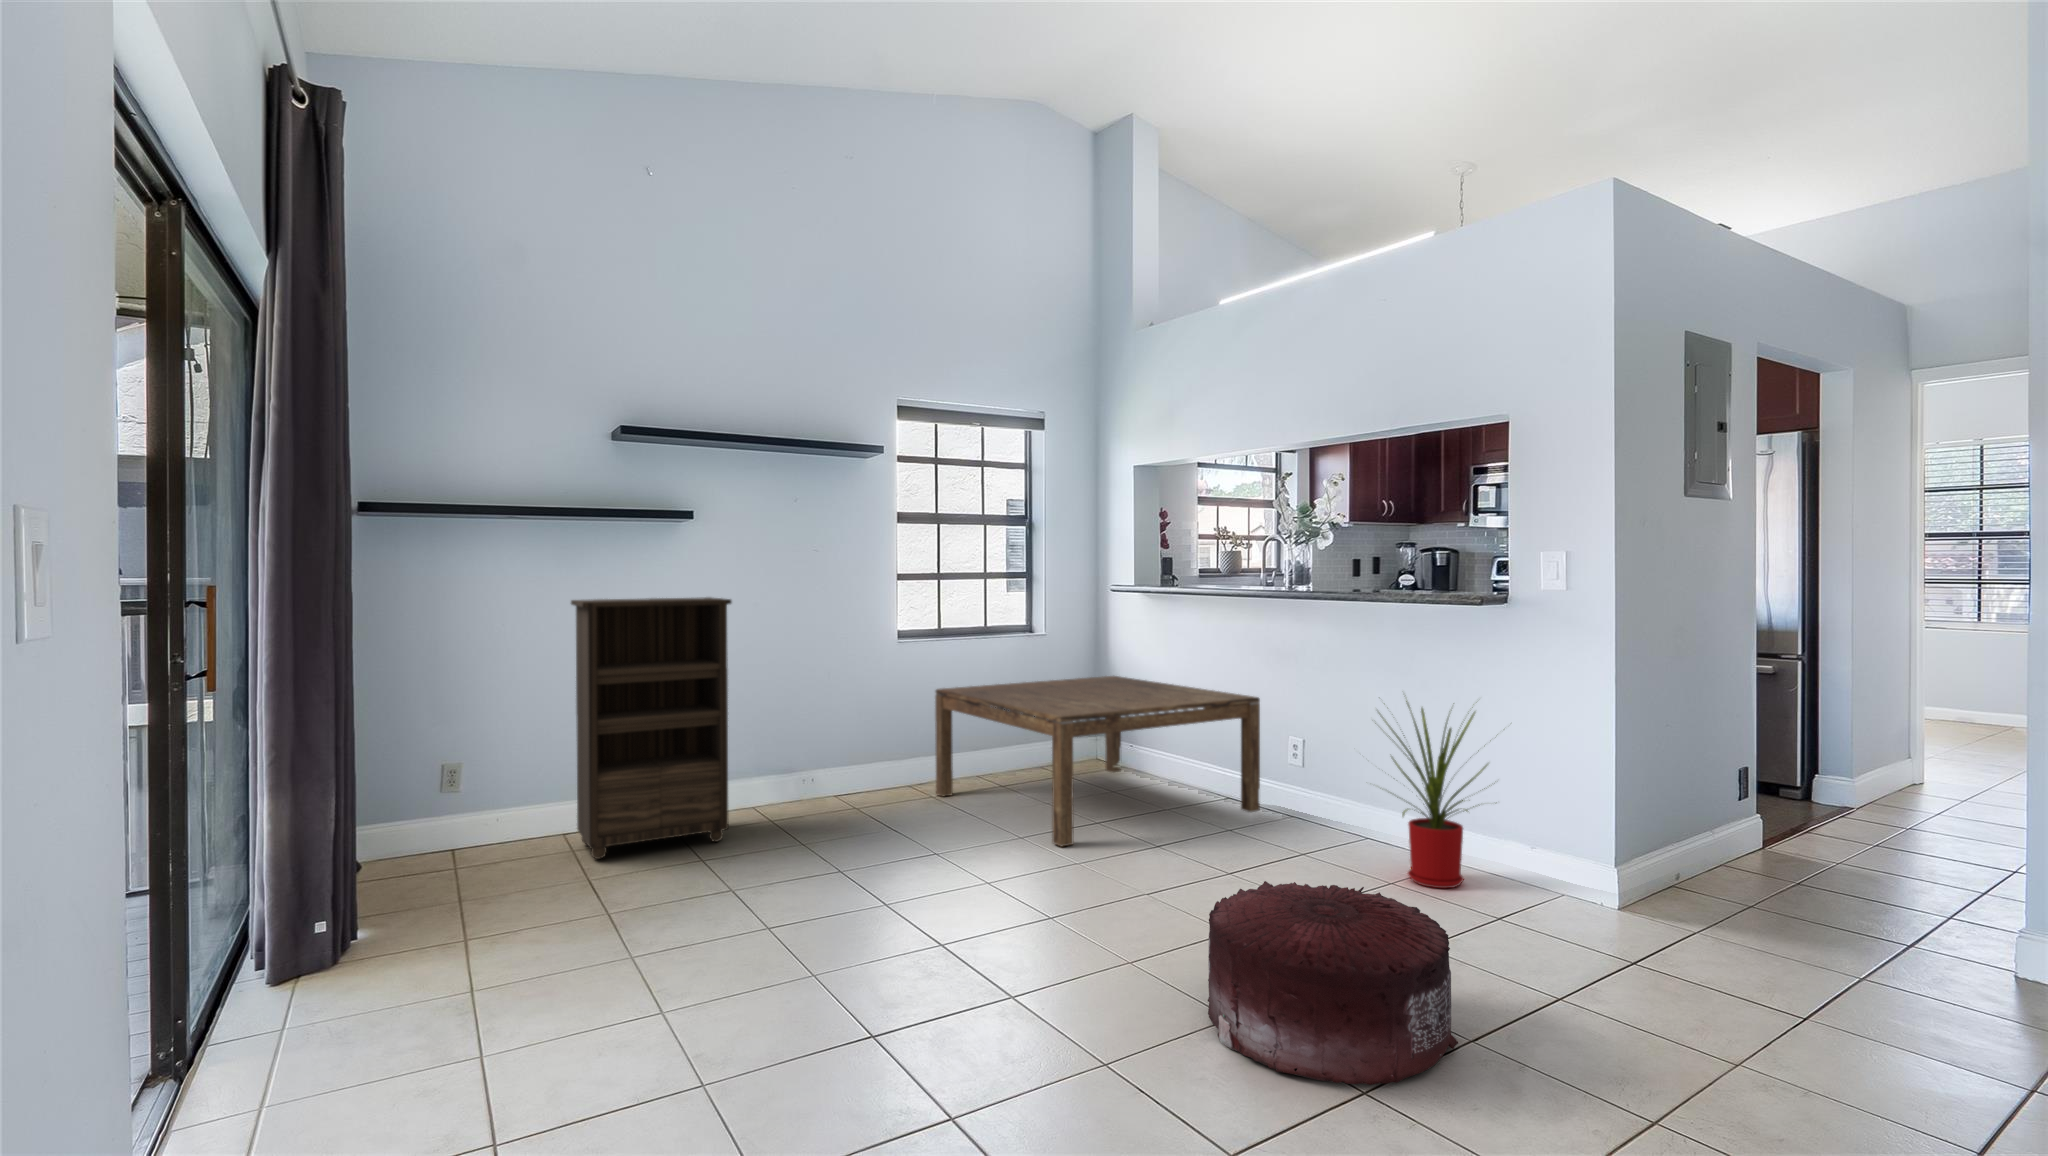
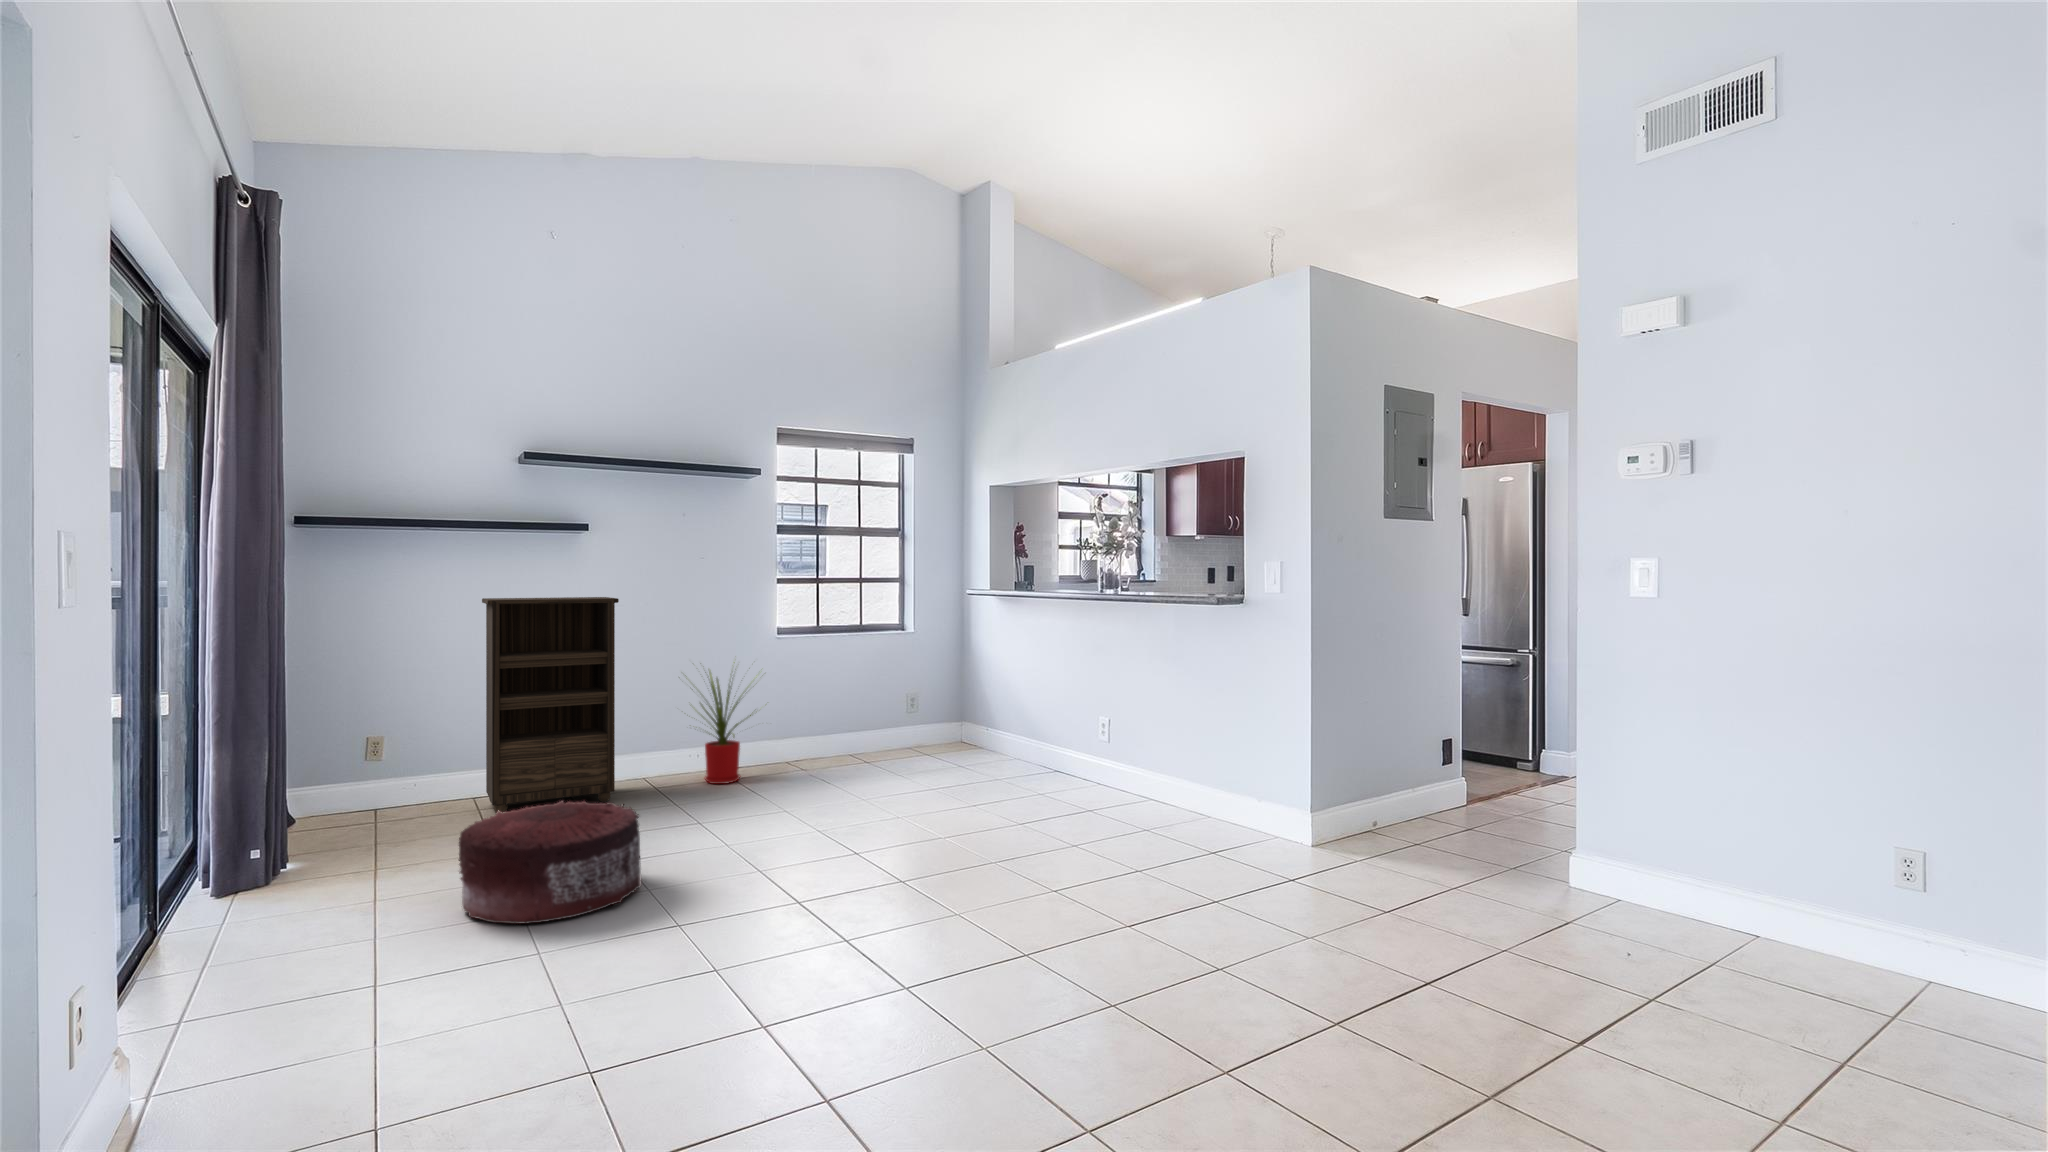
coffee table: present [935,676,1260,847] -> none [808,667,1075,805]
house plant: present [1375,701,1490,888] -> present [701,662,751,784]
pouf: present [1208,881,1458,1085] -> present [459,801,642,924]

